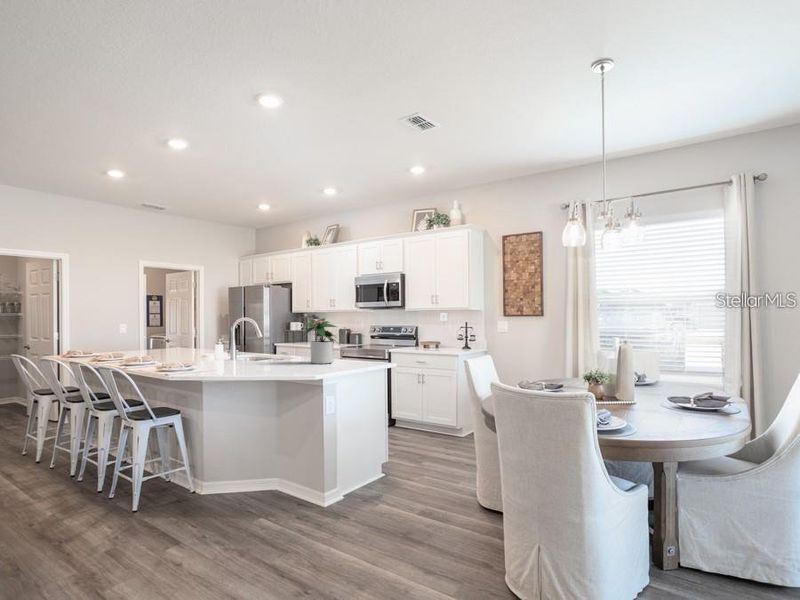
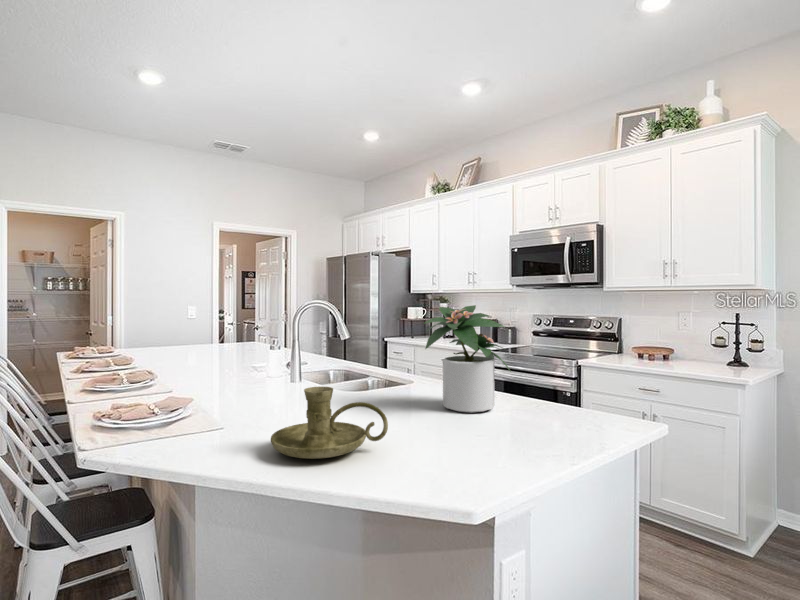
candle holder: none [245,348,289,372] -> present [271,387,388,459]

